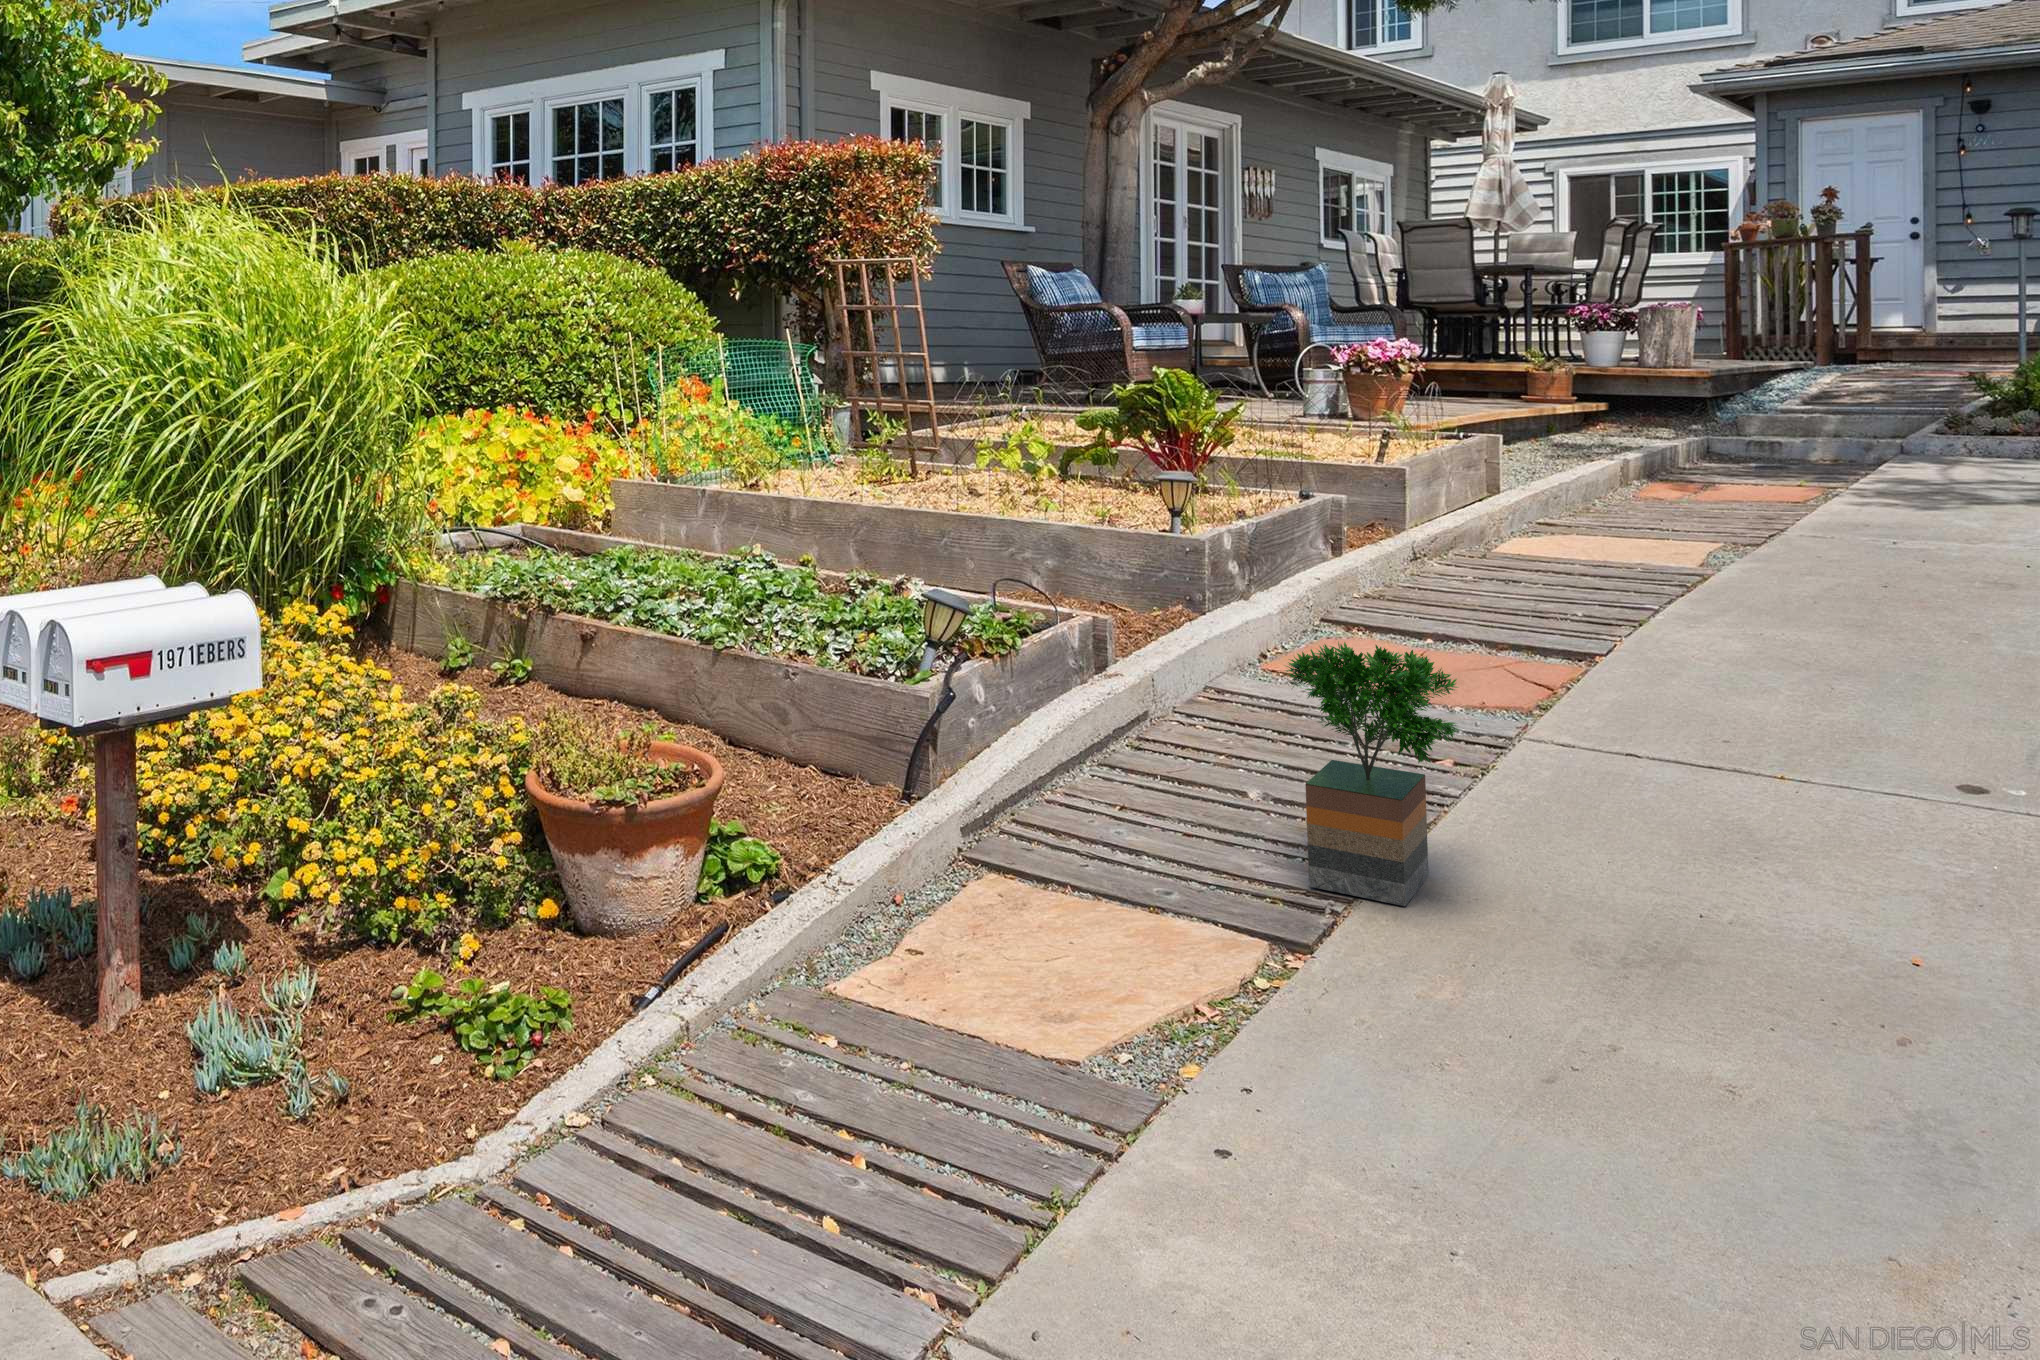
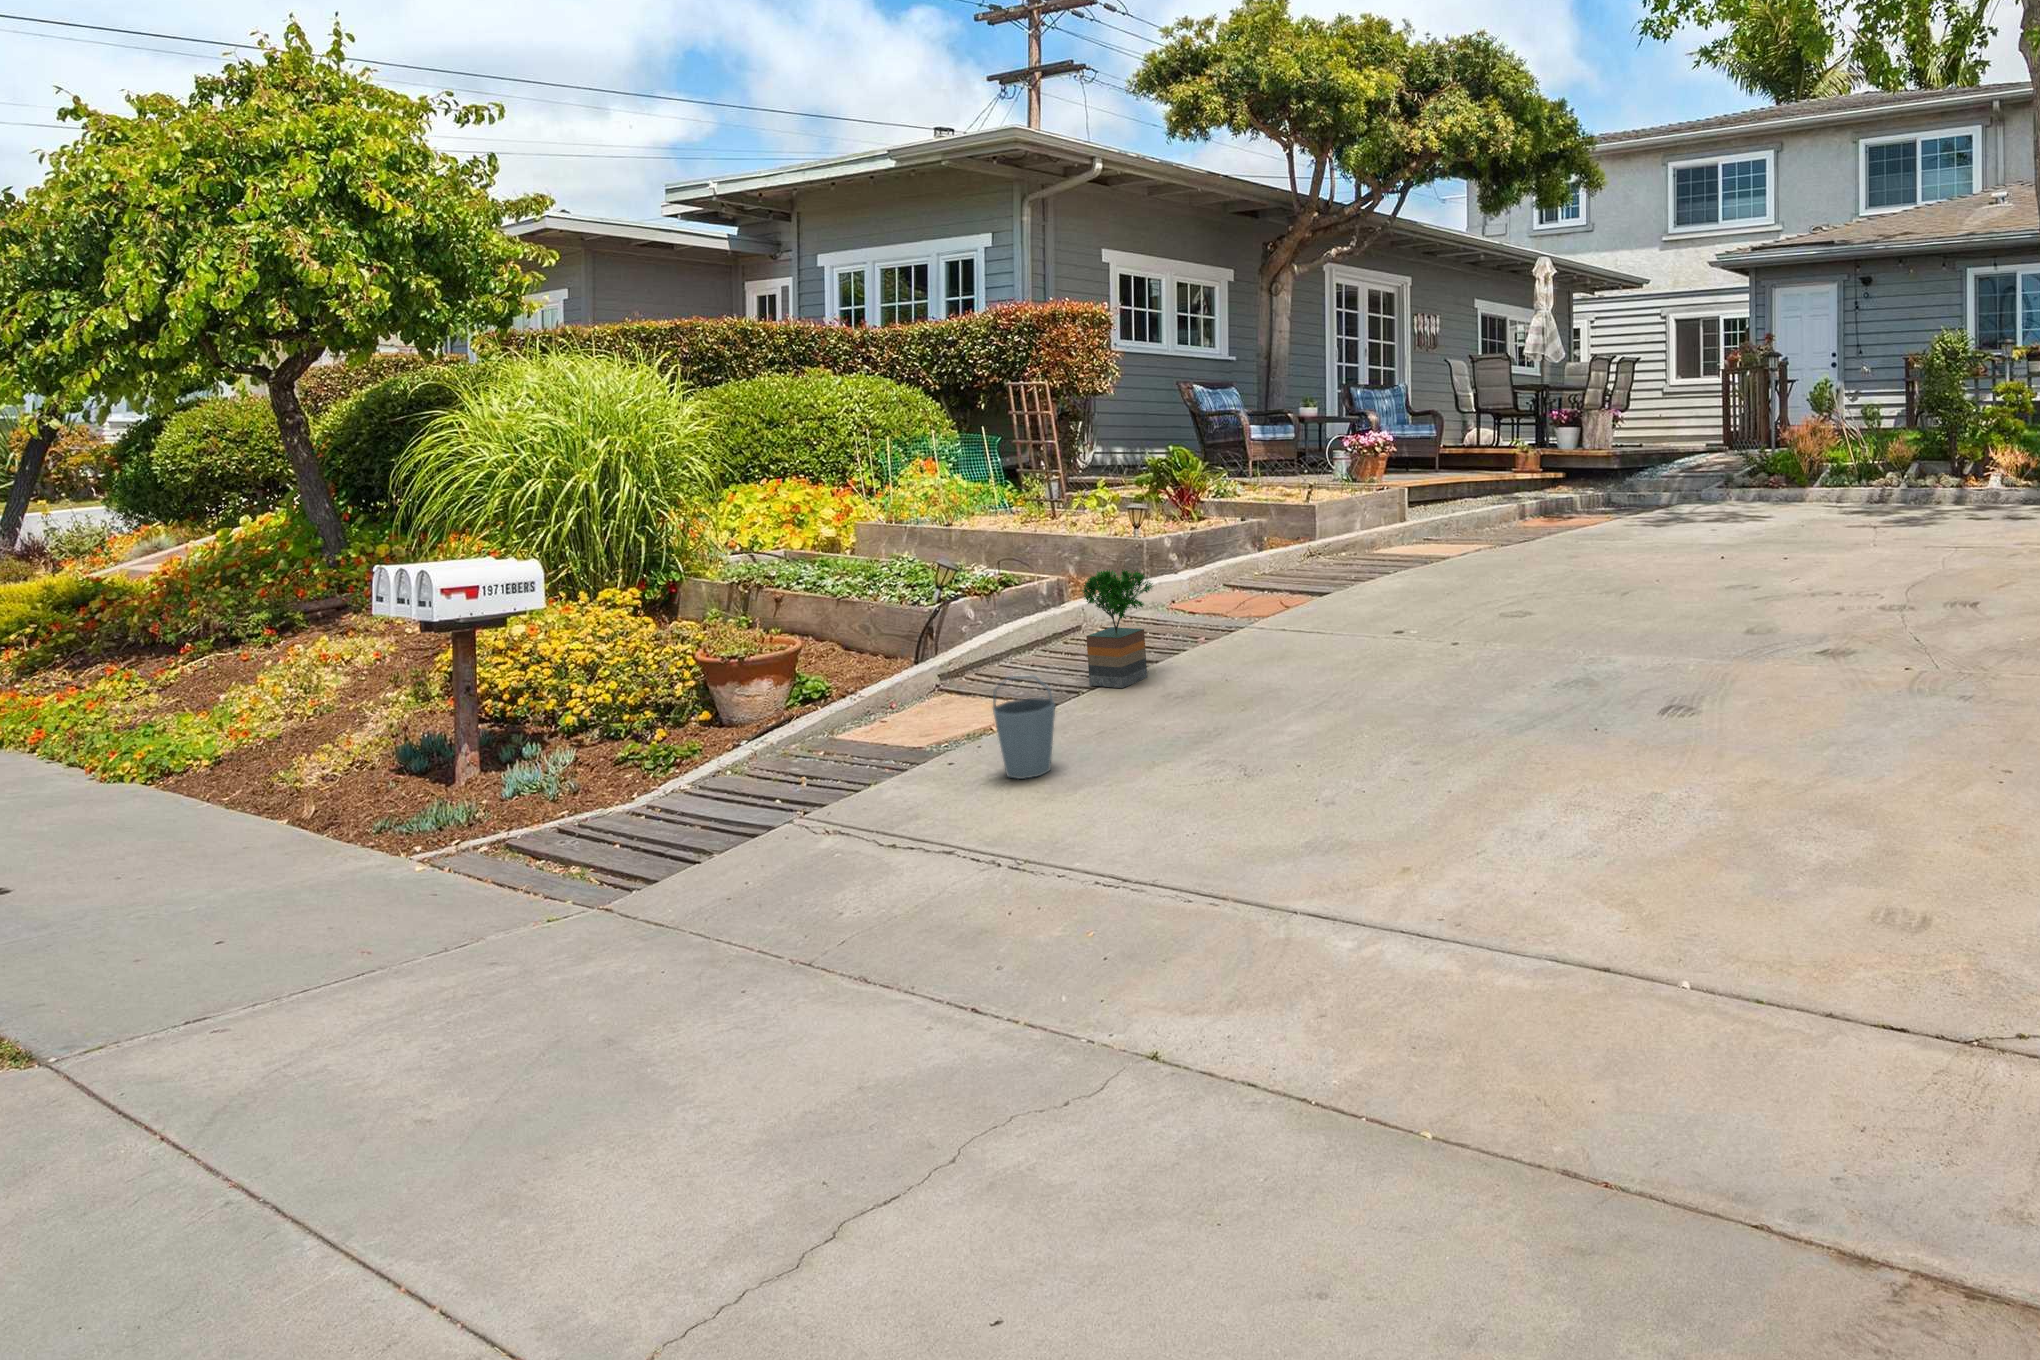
bucket: none [1374,973,1556,1247] -> present [993,675,1055,779]

